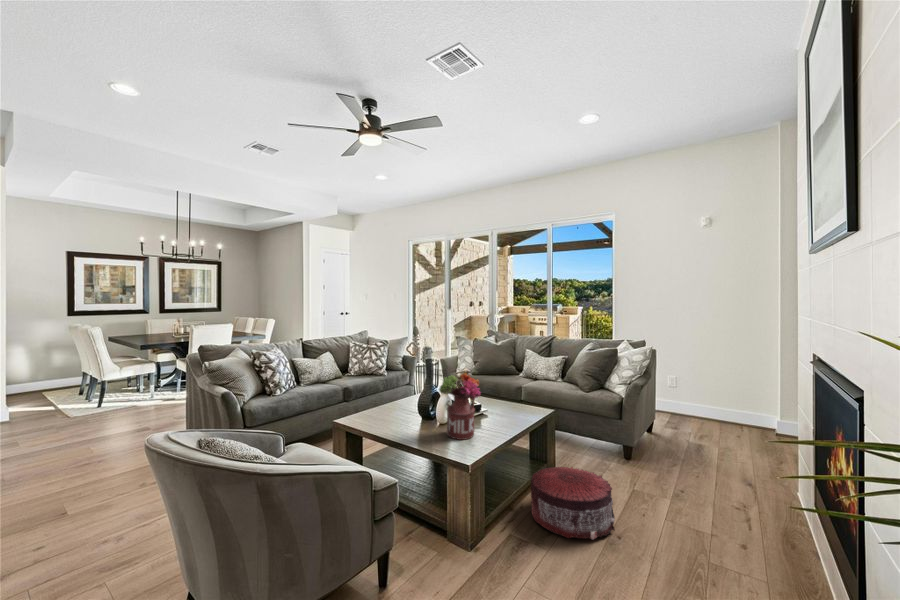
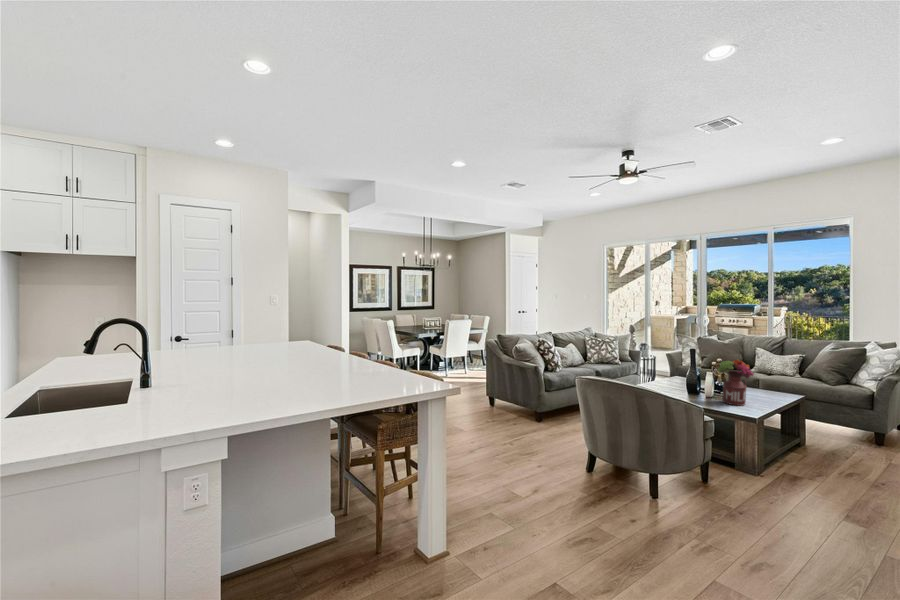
pouf: present [531,467,615,539] -> none [793,434,874,482]

